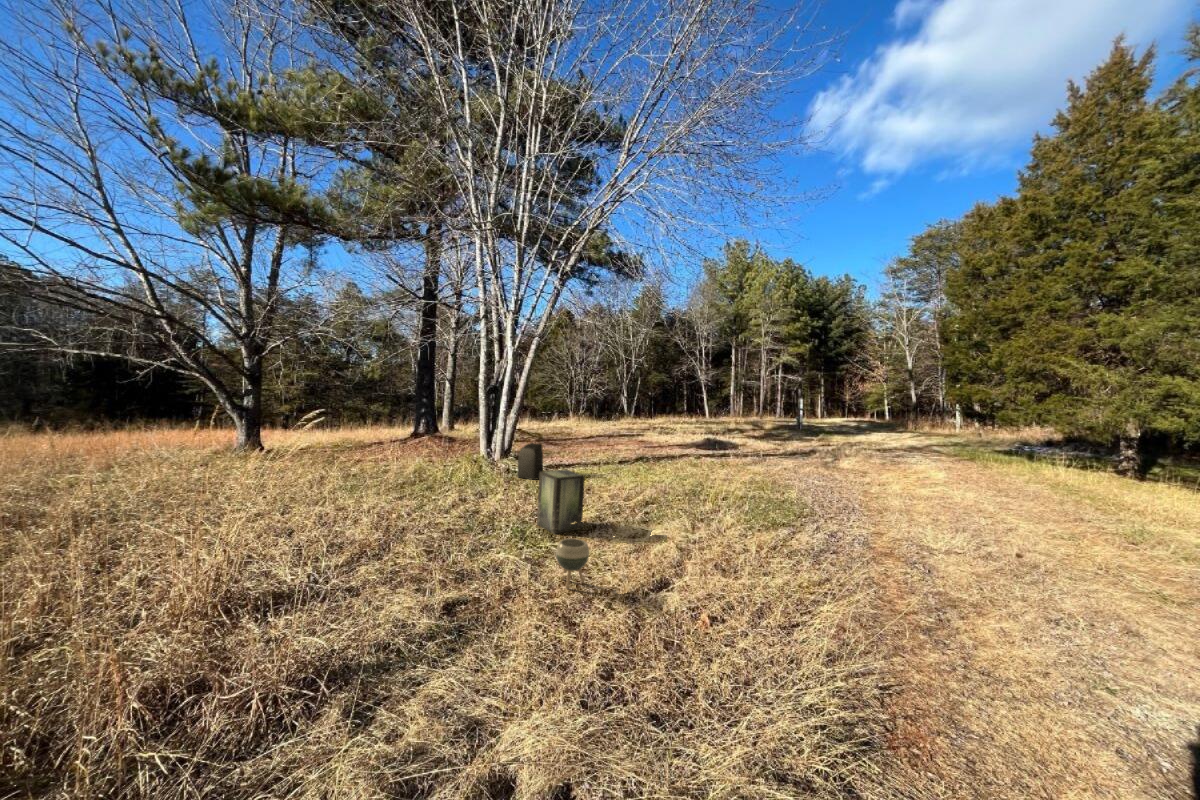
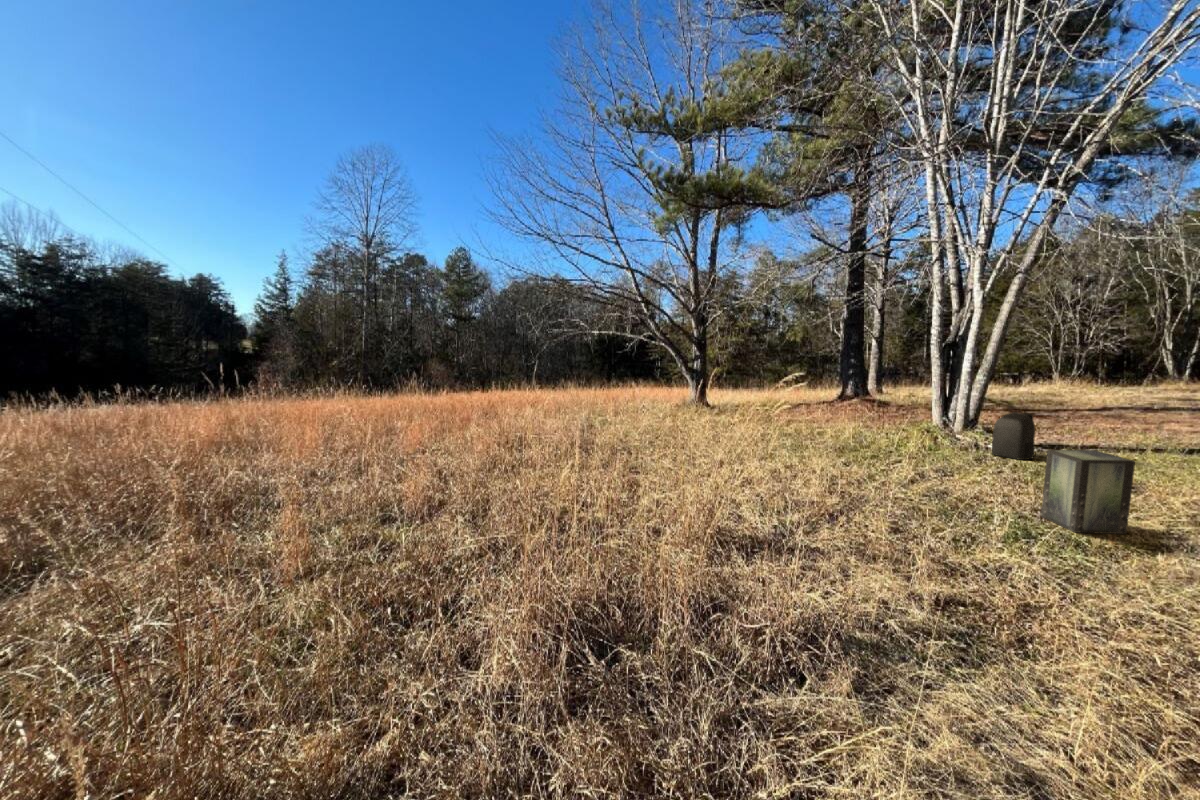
planter: present [556,538,589,589] -> none [1097,541,1164,606]

